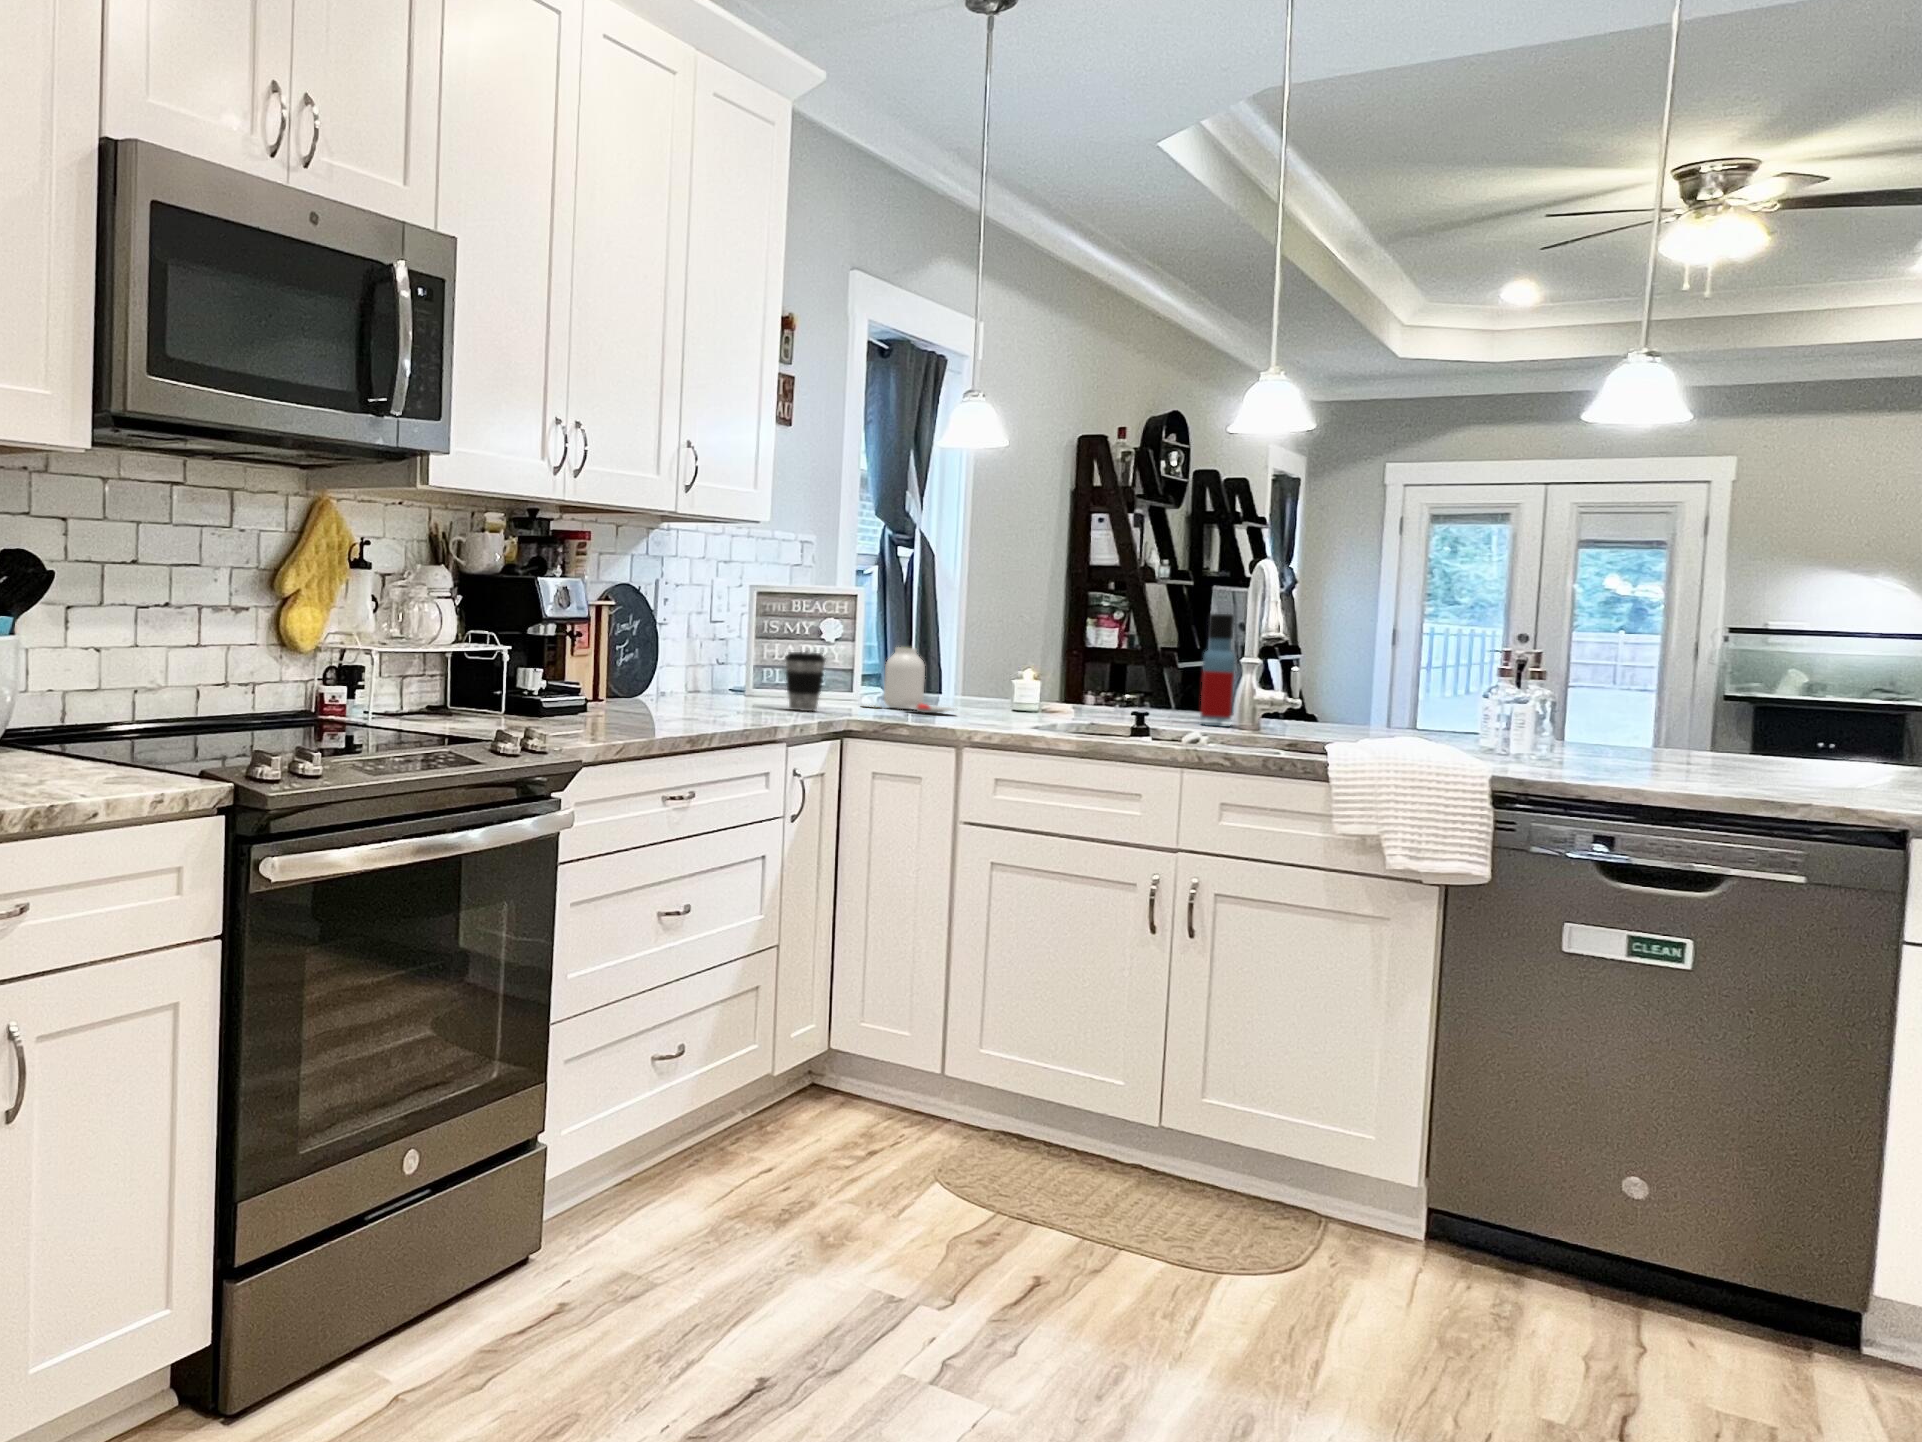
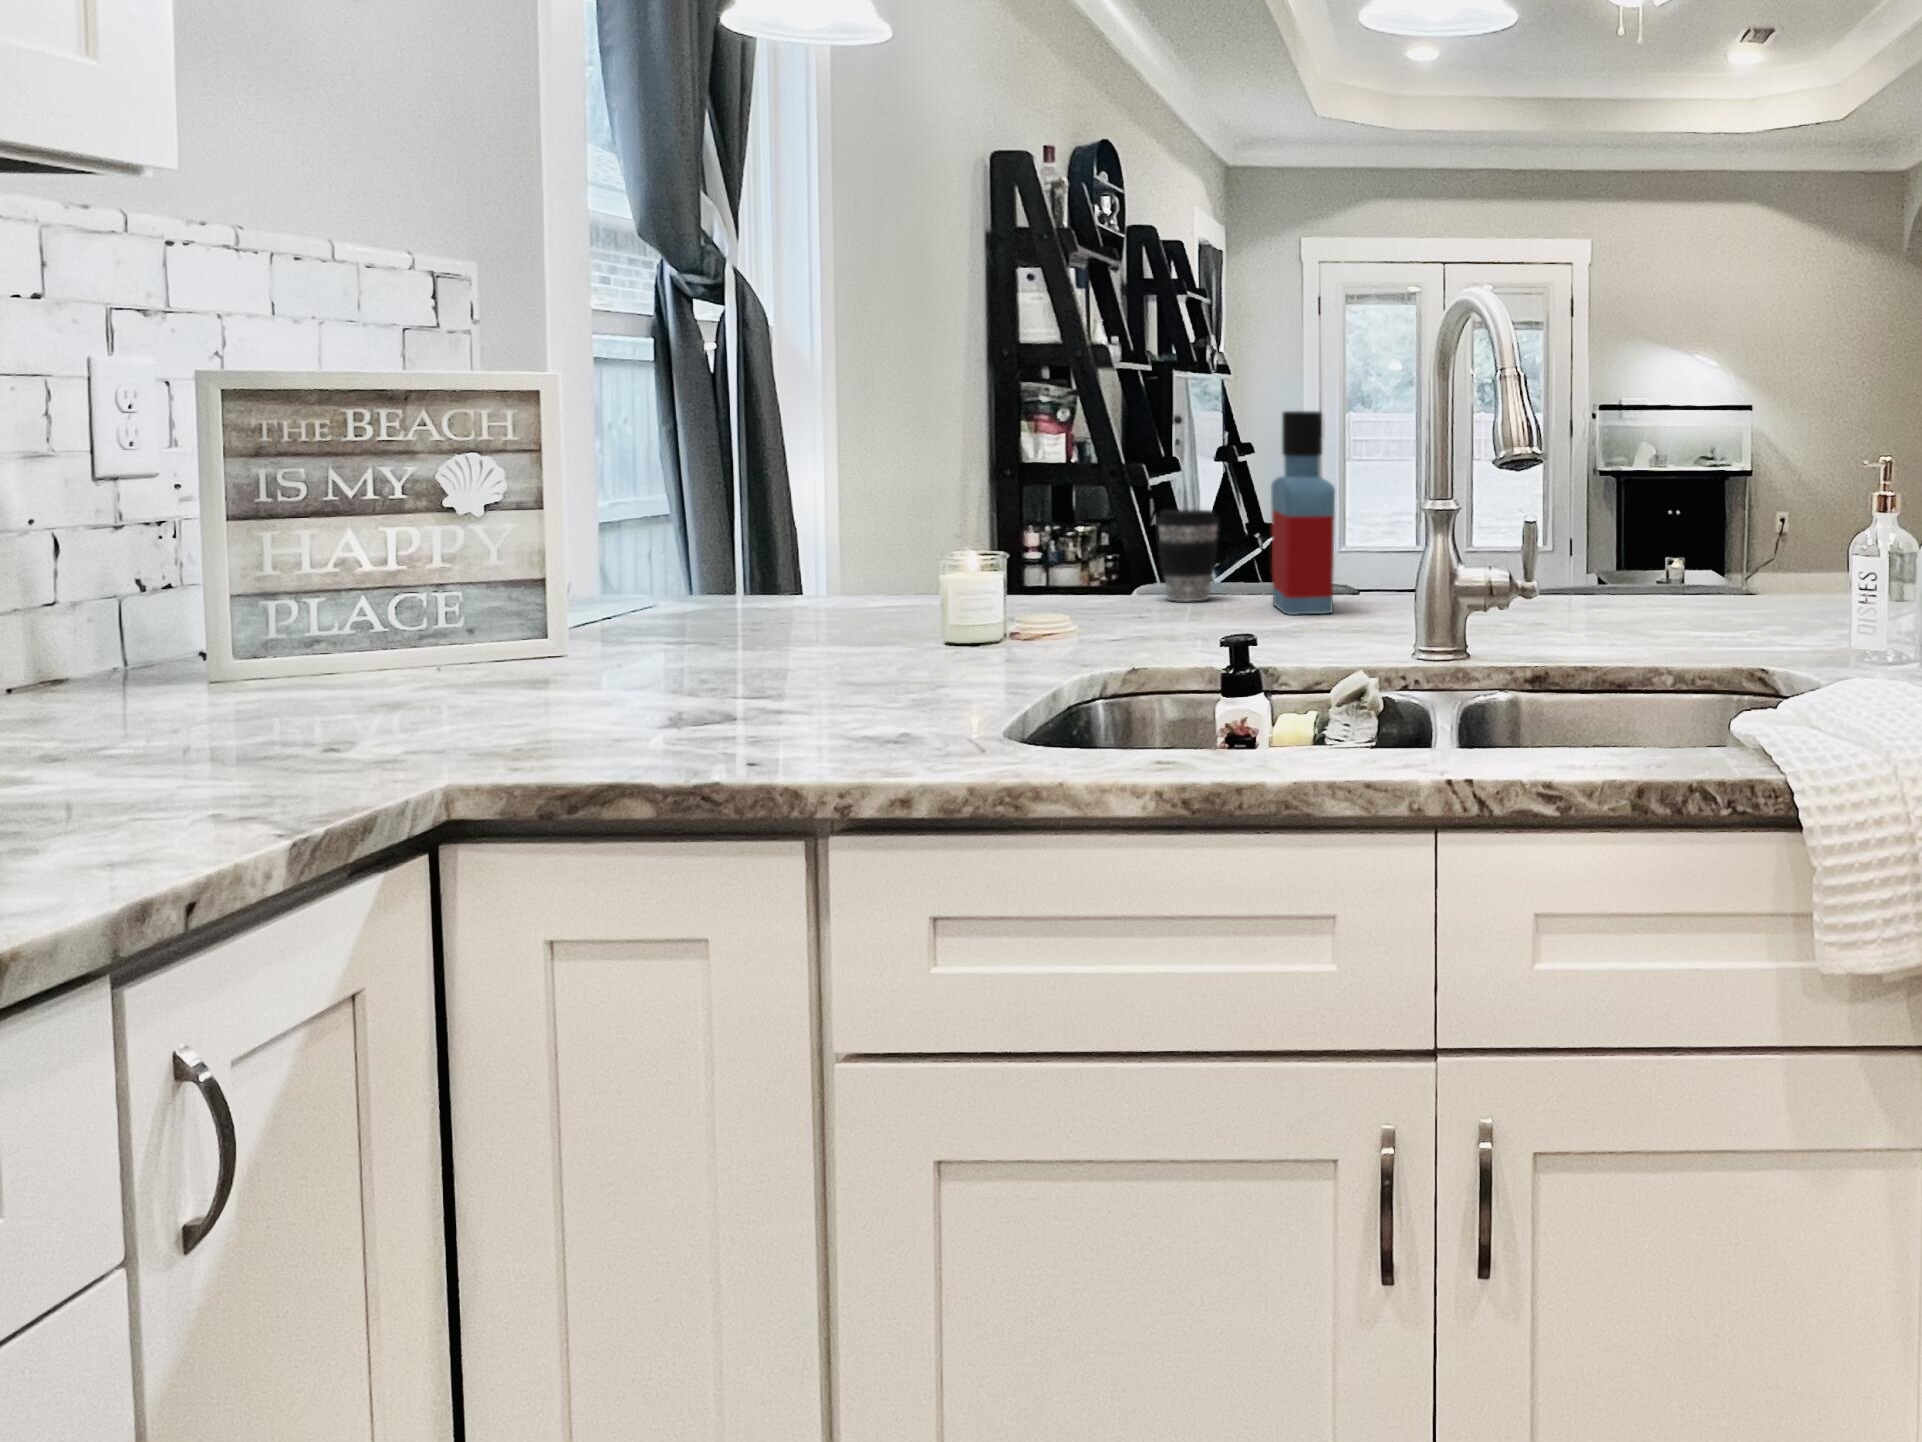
jar: present [884,647,953,713] -> none [557,518,818,688]
coffee cup: present [785,652,826,711] -> present [1156,510,1219,602]

